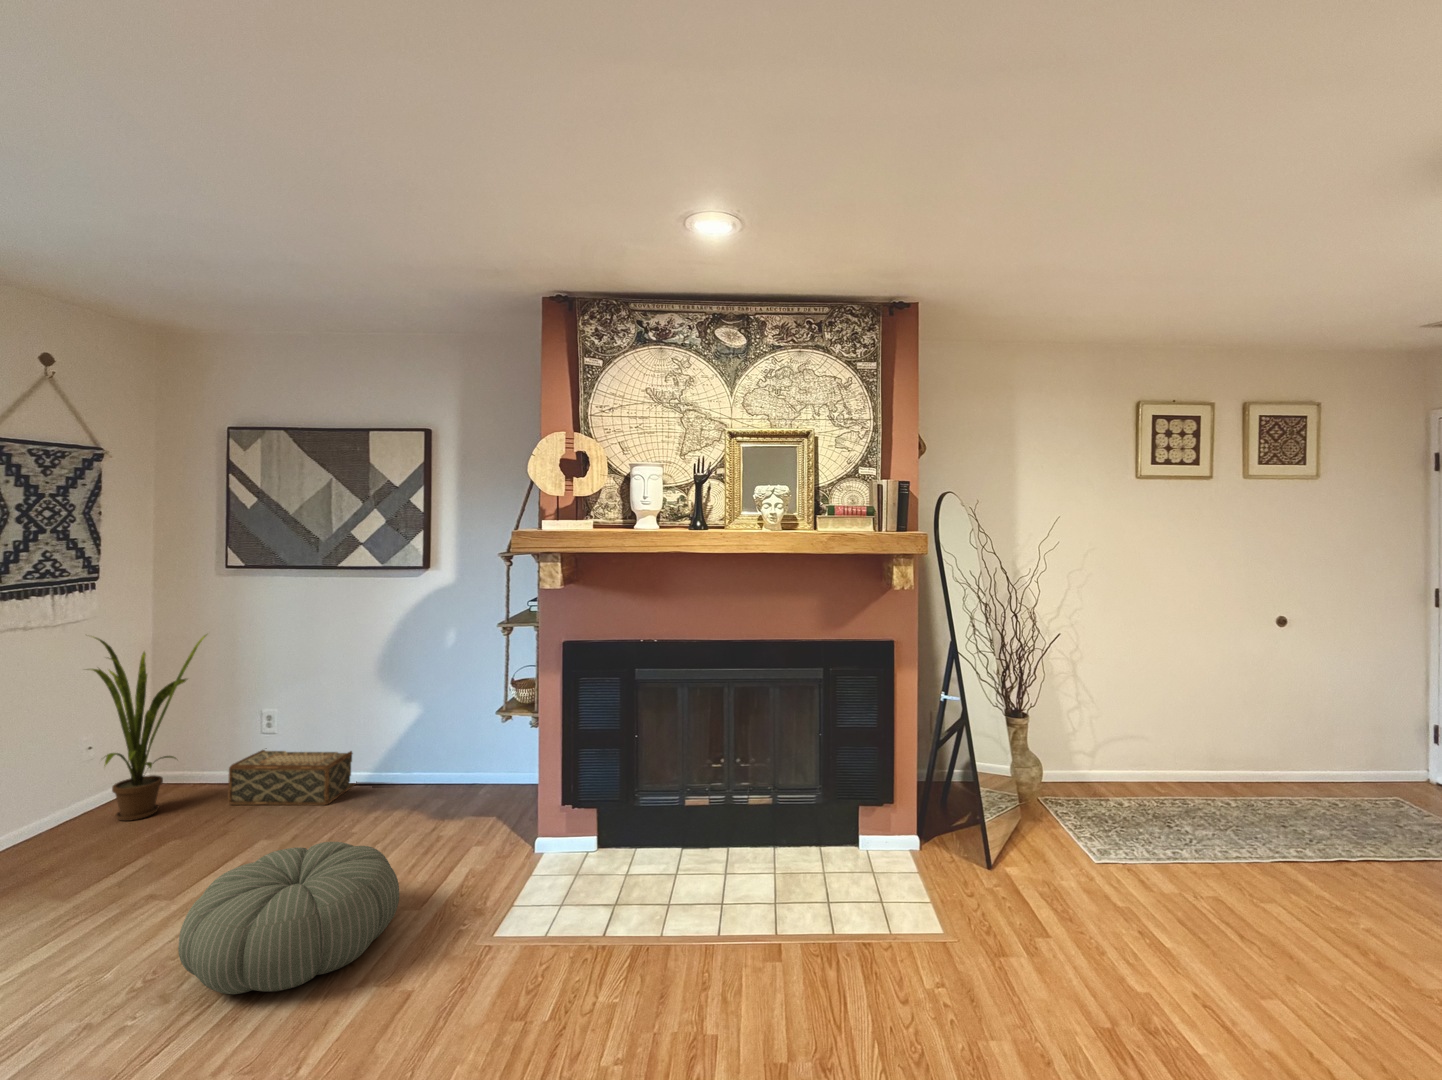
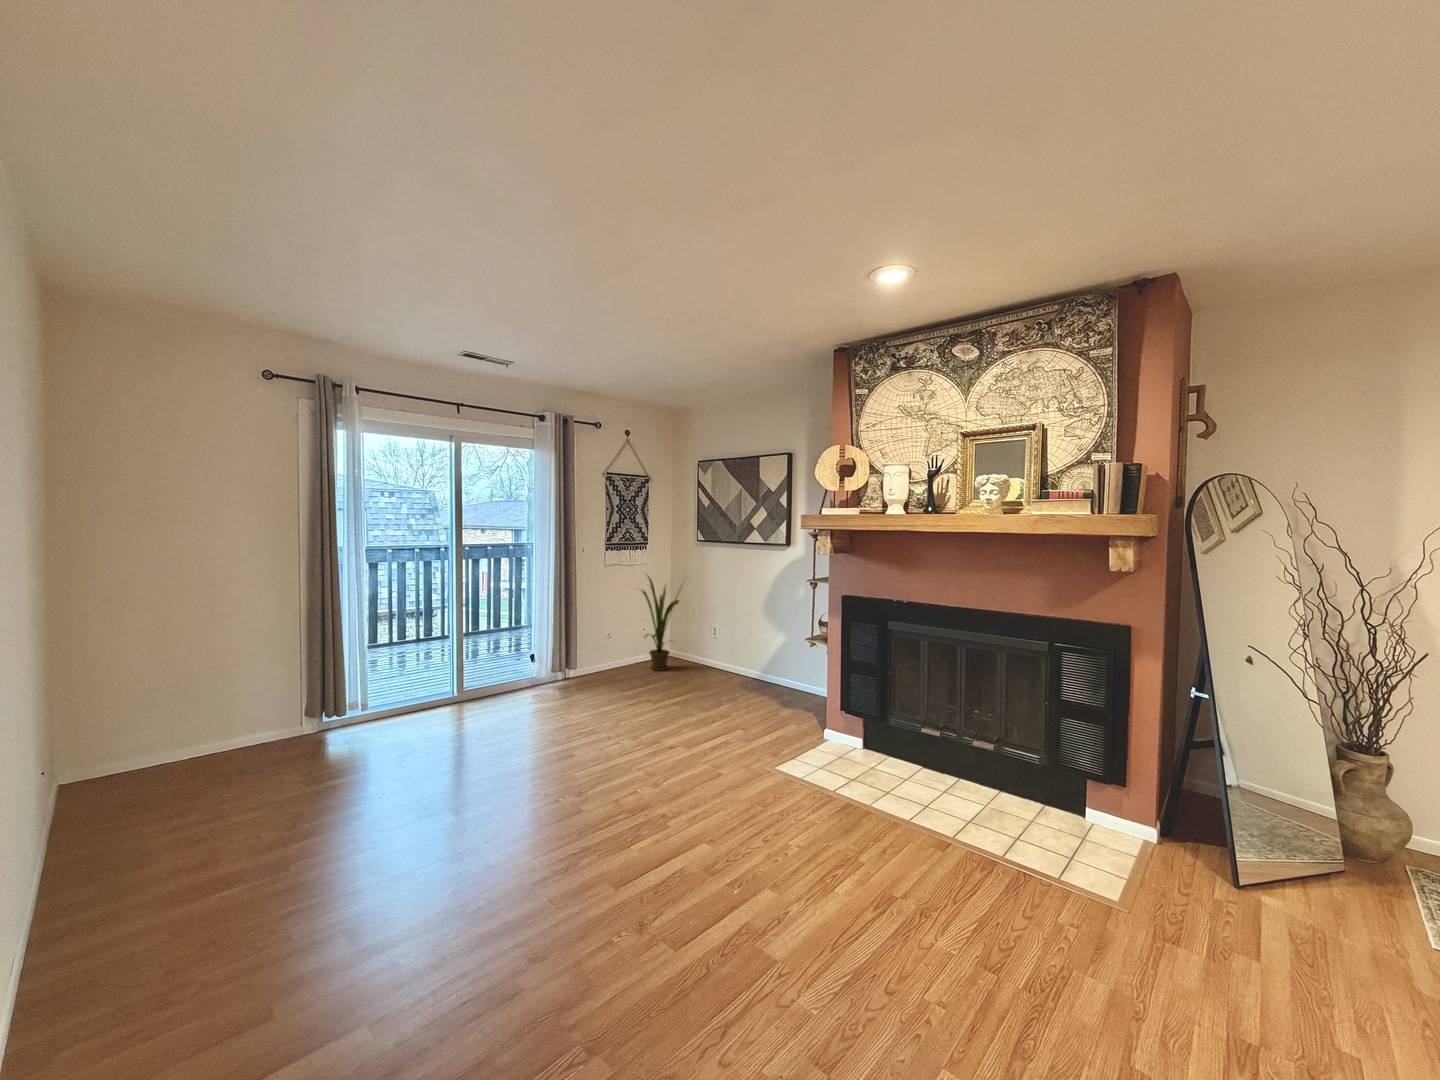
woven basket: present [228,750,356,805] -> none [695,647,758,684]
pouf: present [178,842,399,994] -> none [630,691,728,757]

